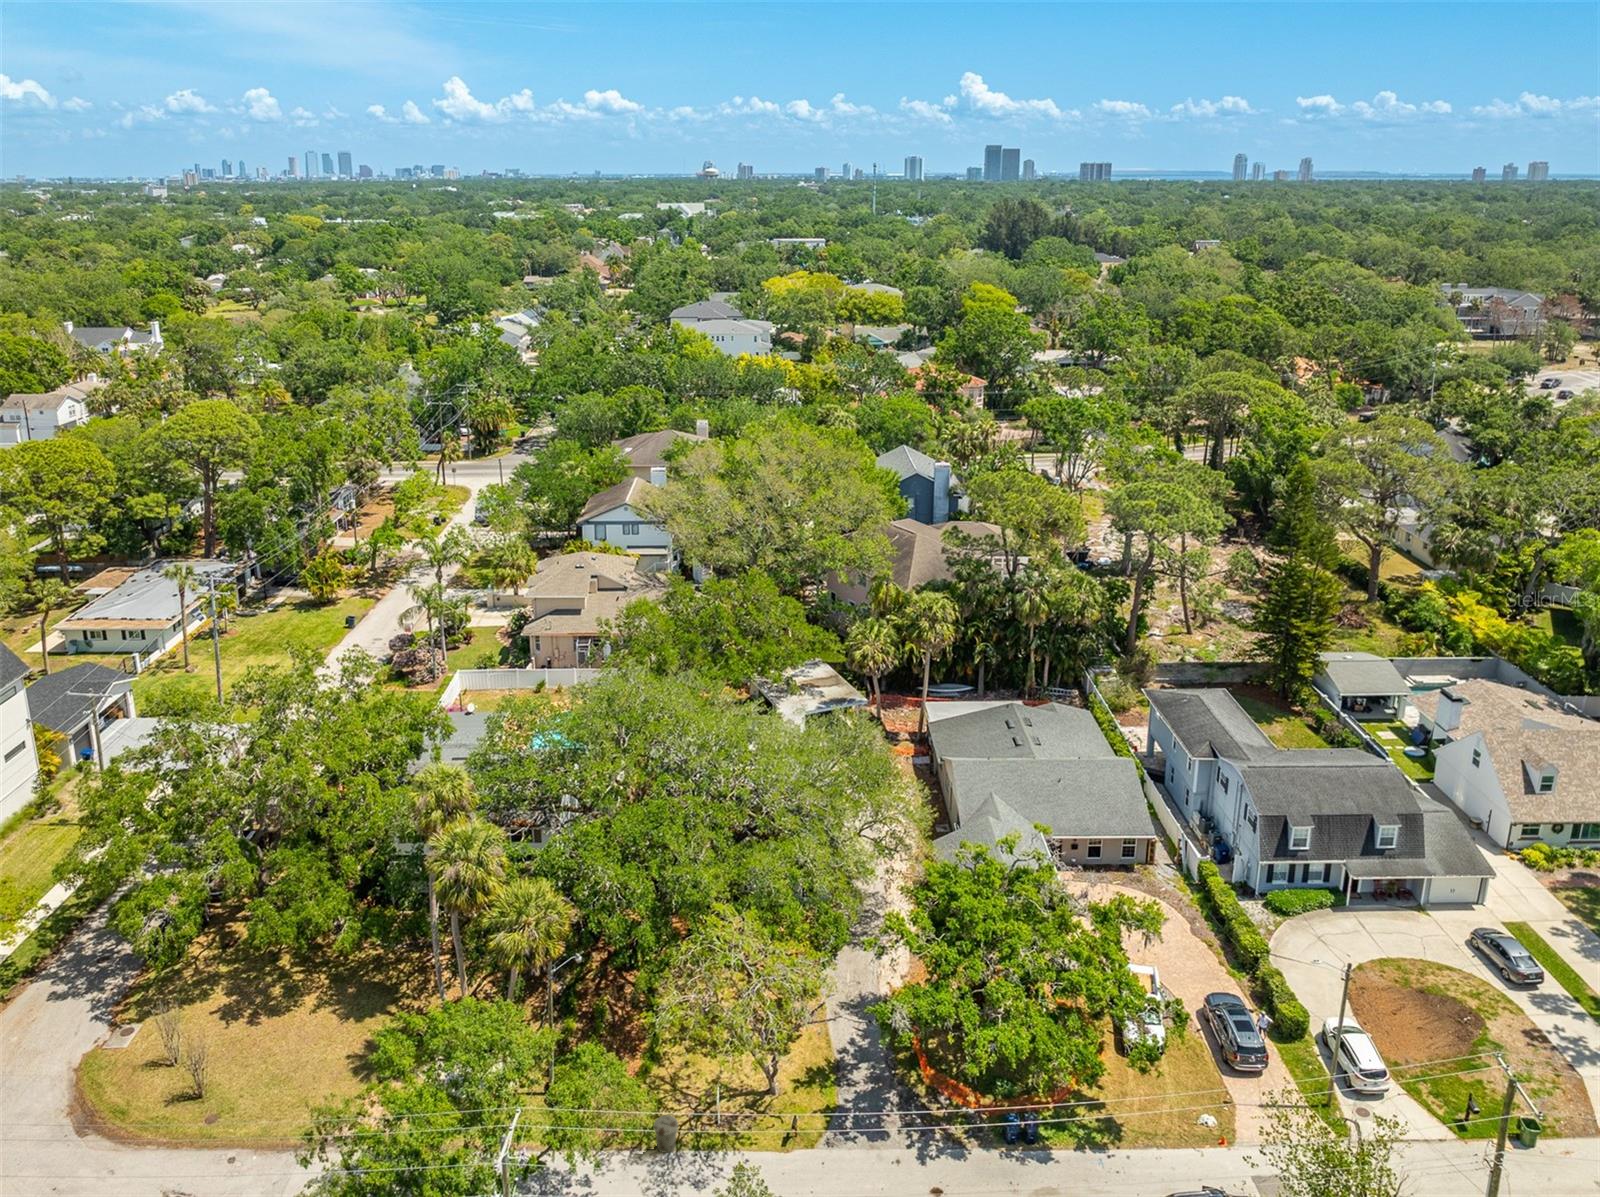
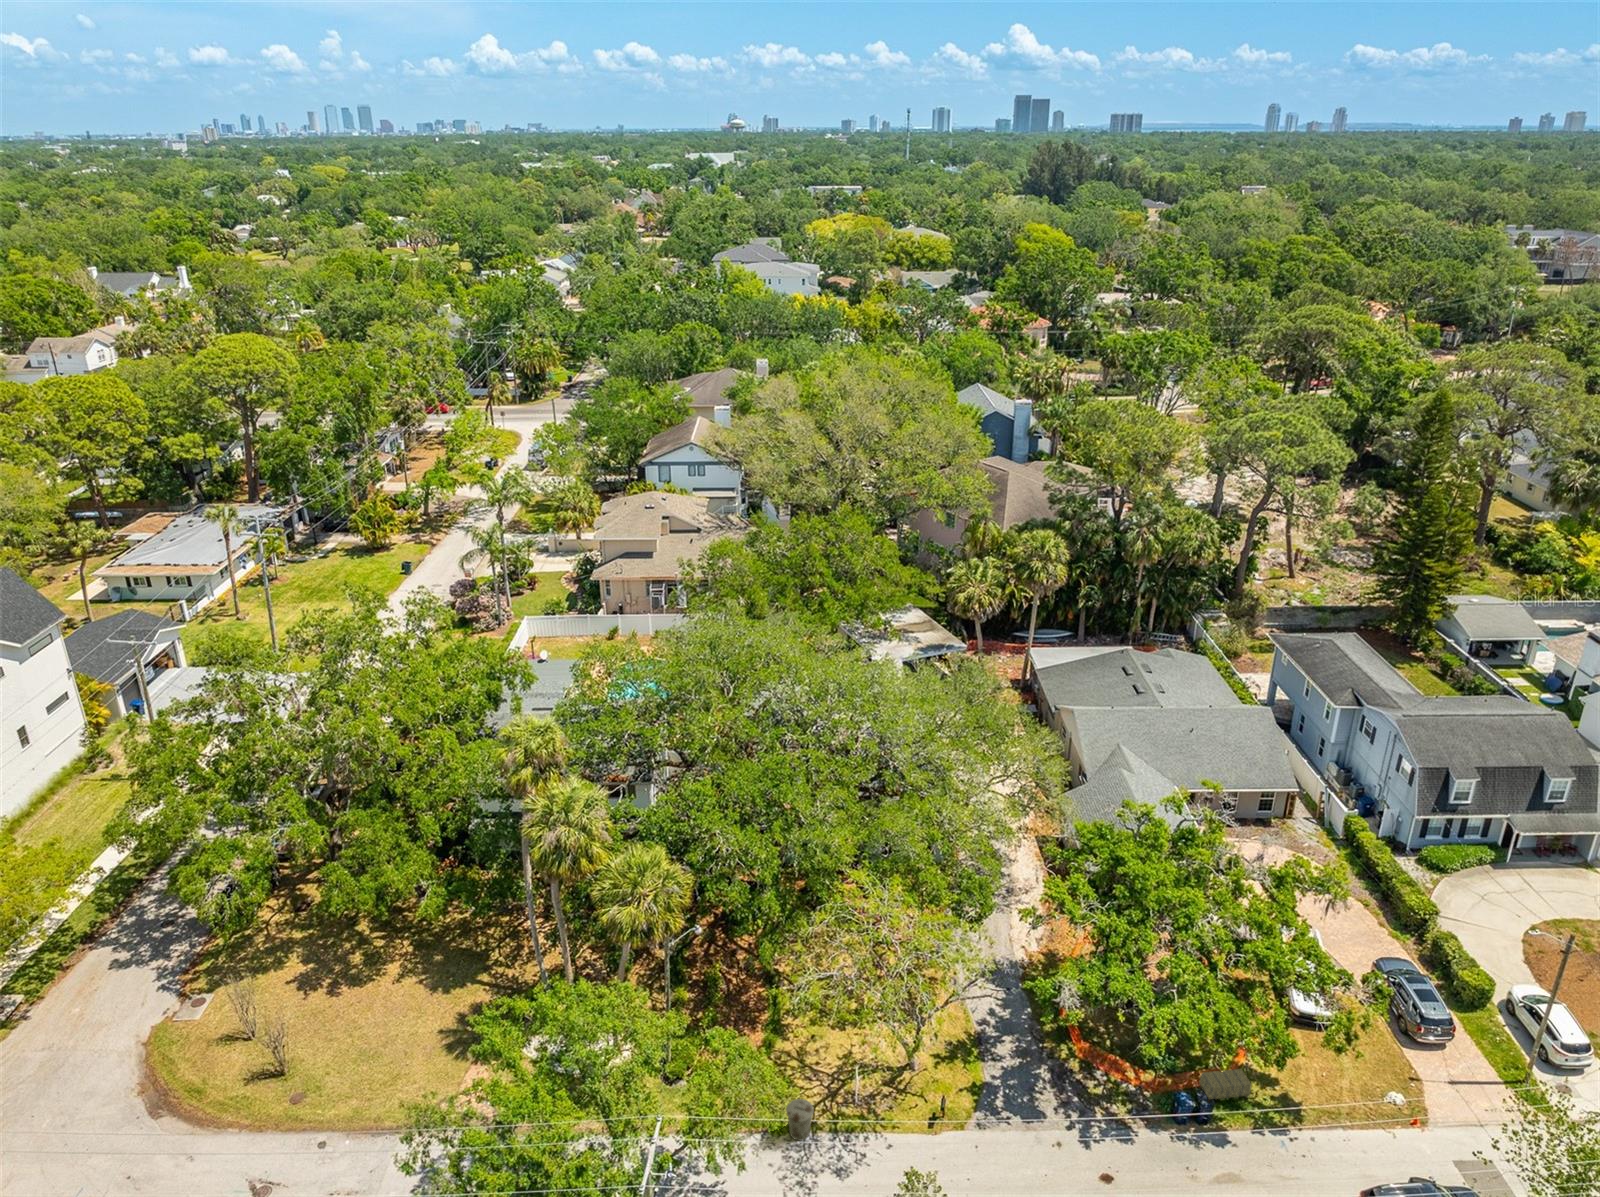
bench: none [1028,1090,1073,1120] -> present [1200,1069,1252,1102]

